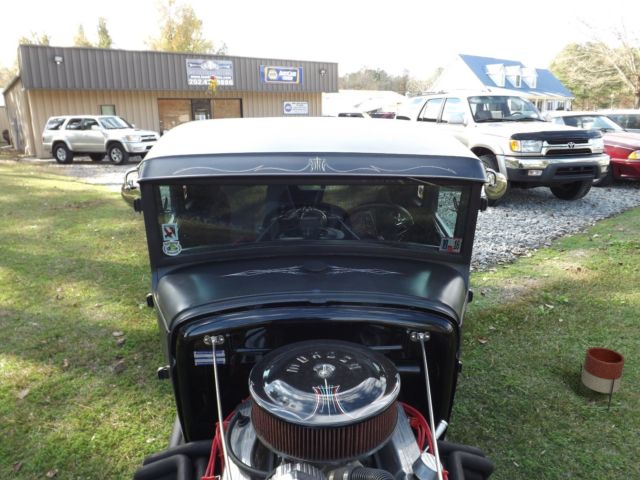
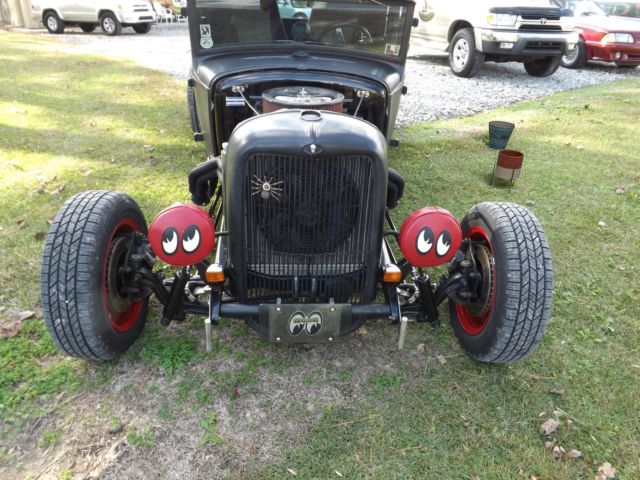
bucket: none [547,283,583,321] -> present [489,121,515,150]

